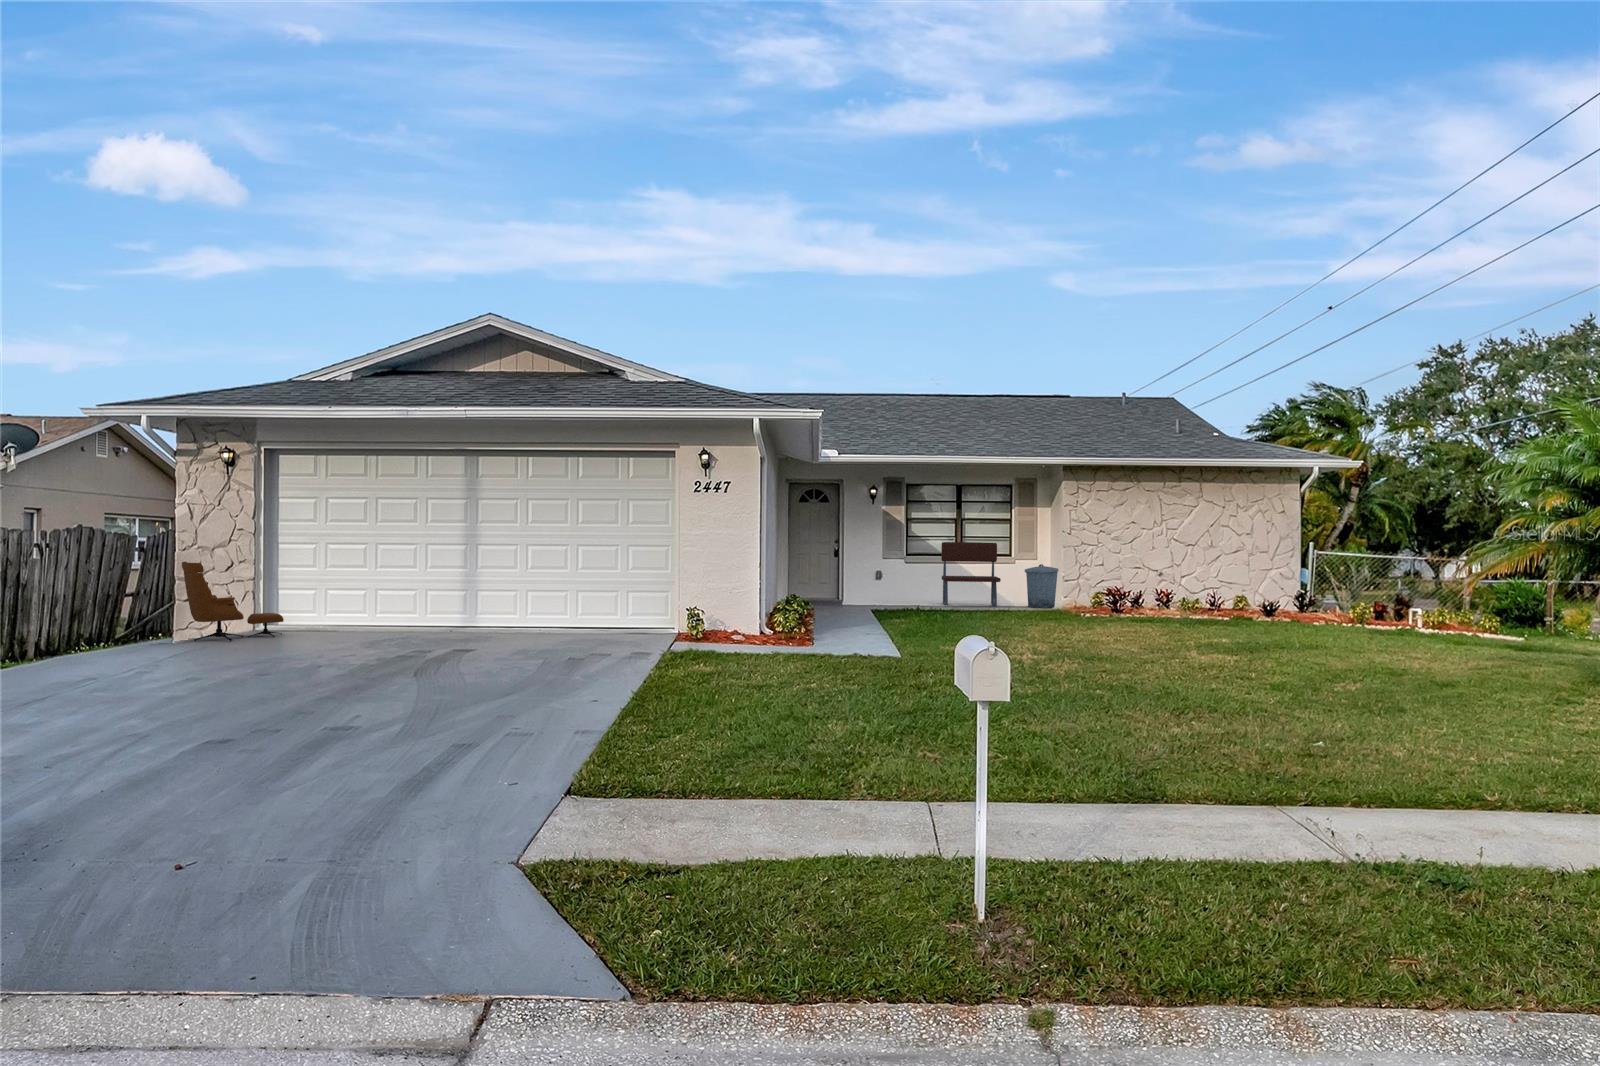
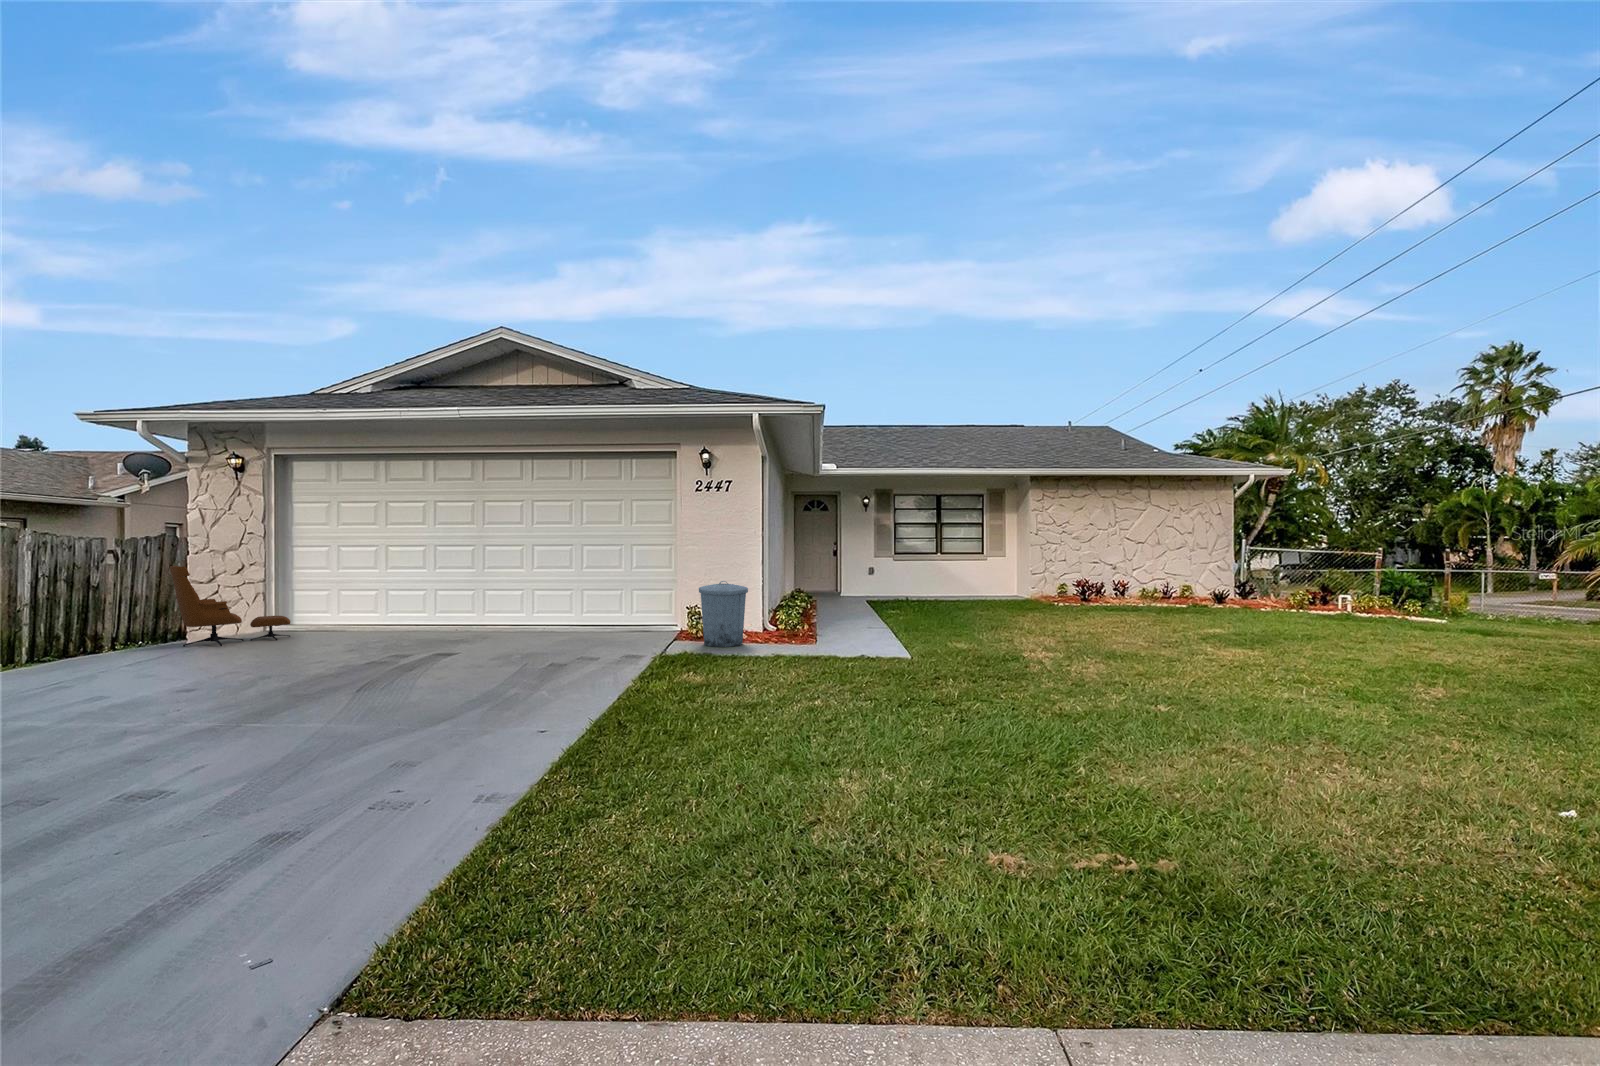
bench: present [941,542,1001,606] -> none [926,543,977,597]
trash can: present [1025,564,1058,608] -> present [699,581,748,647]

